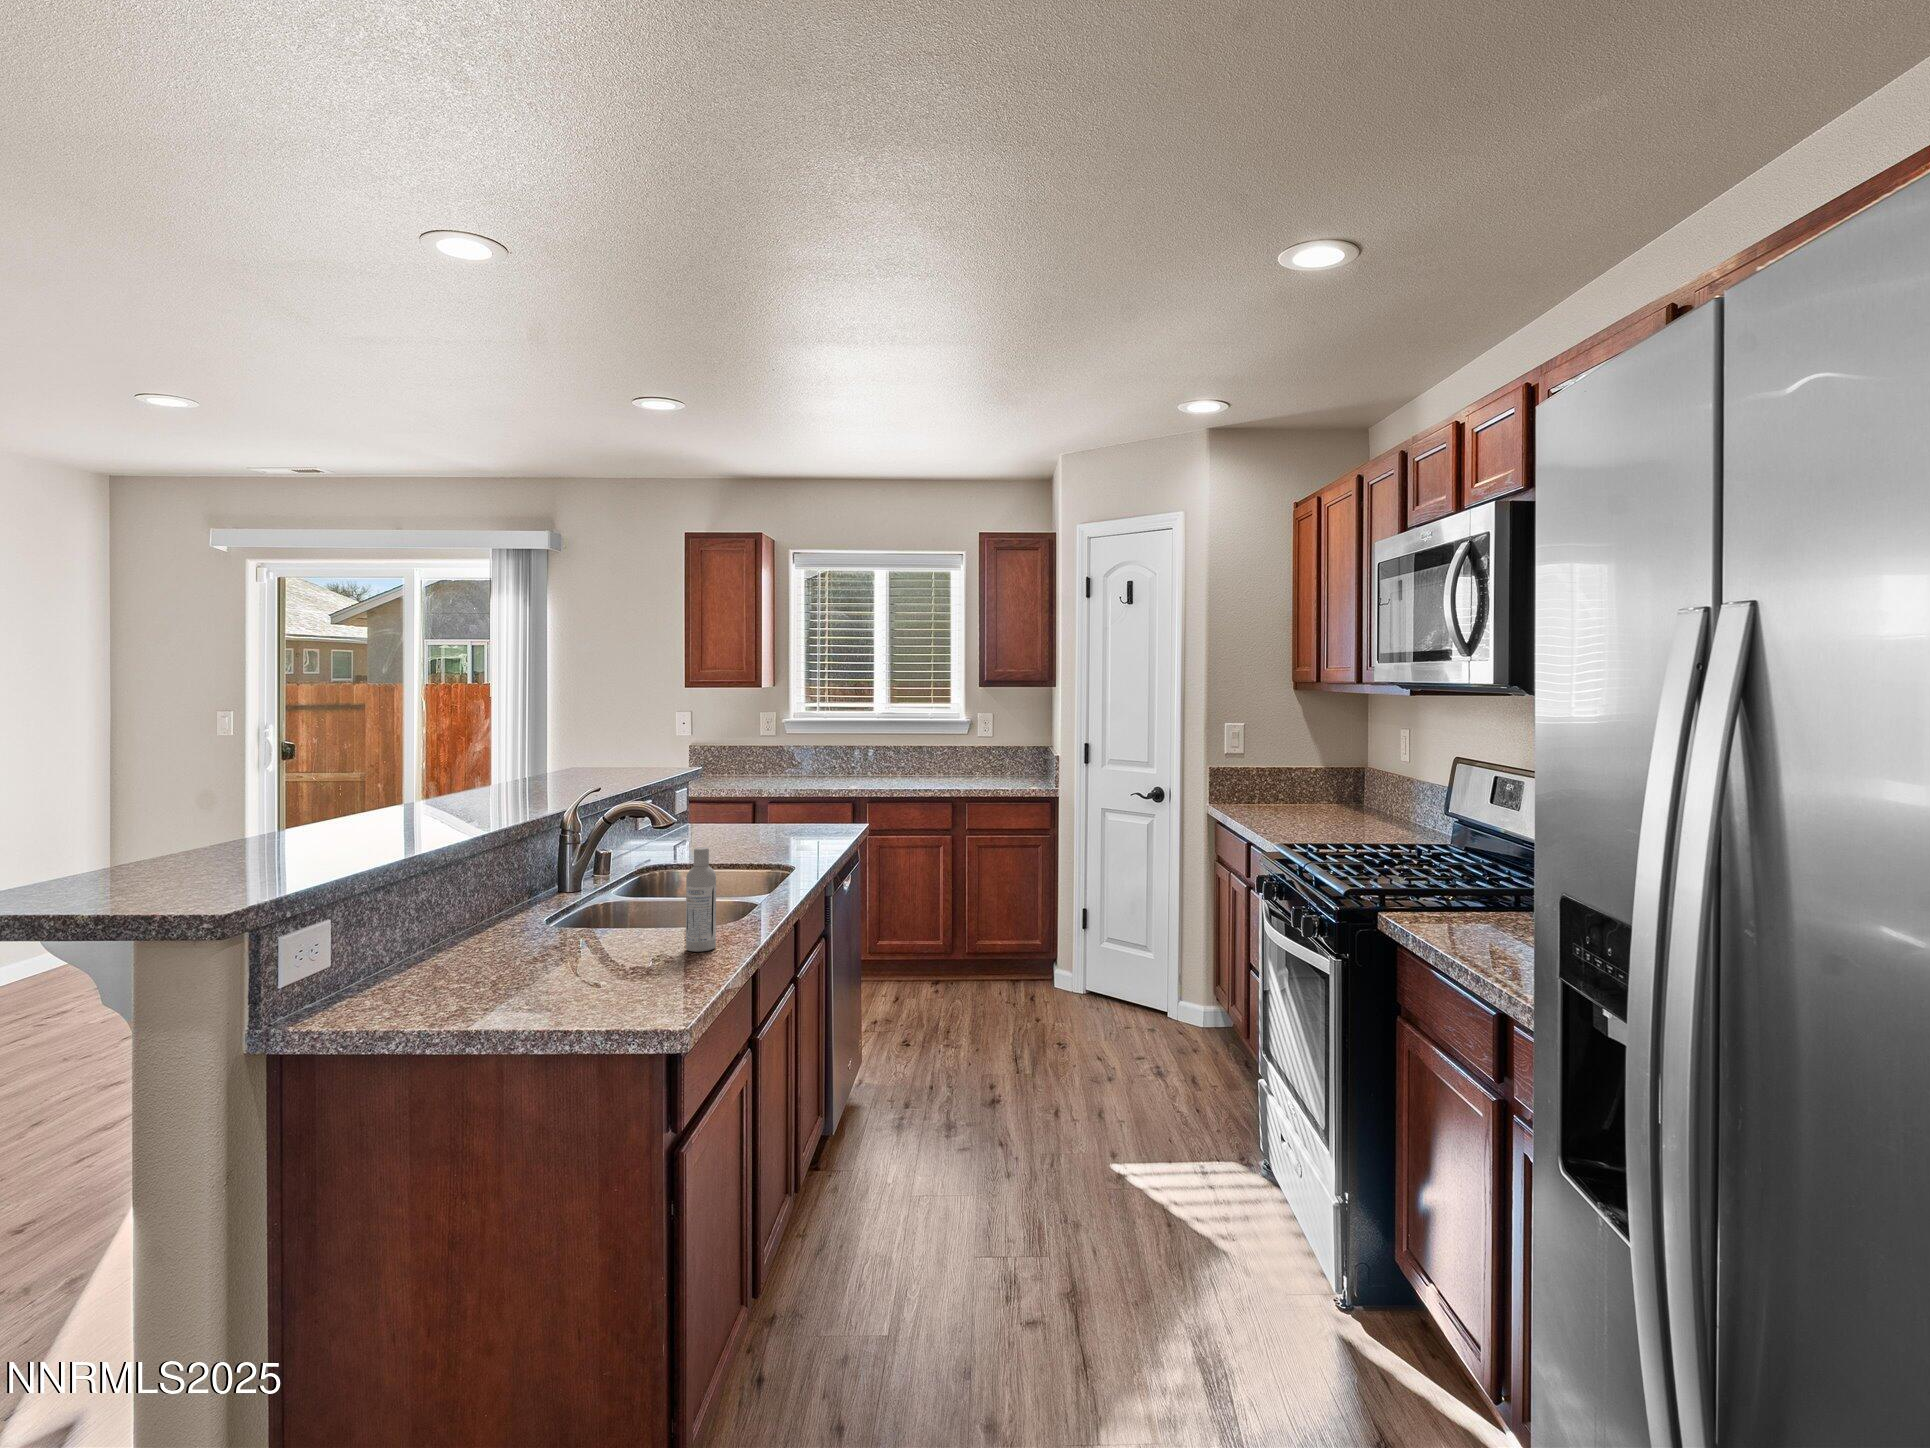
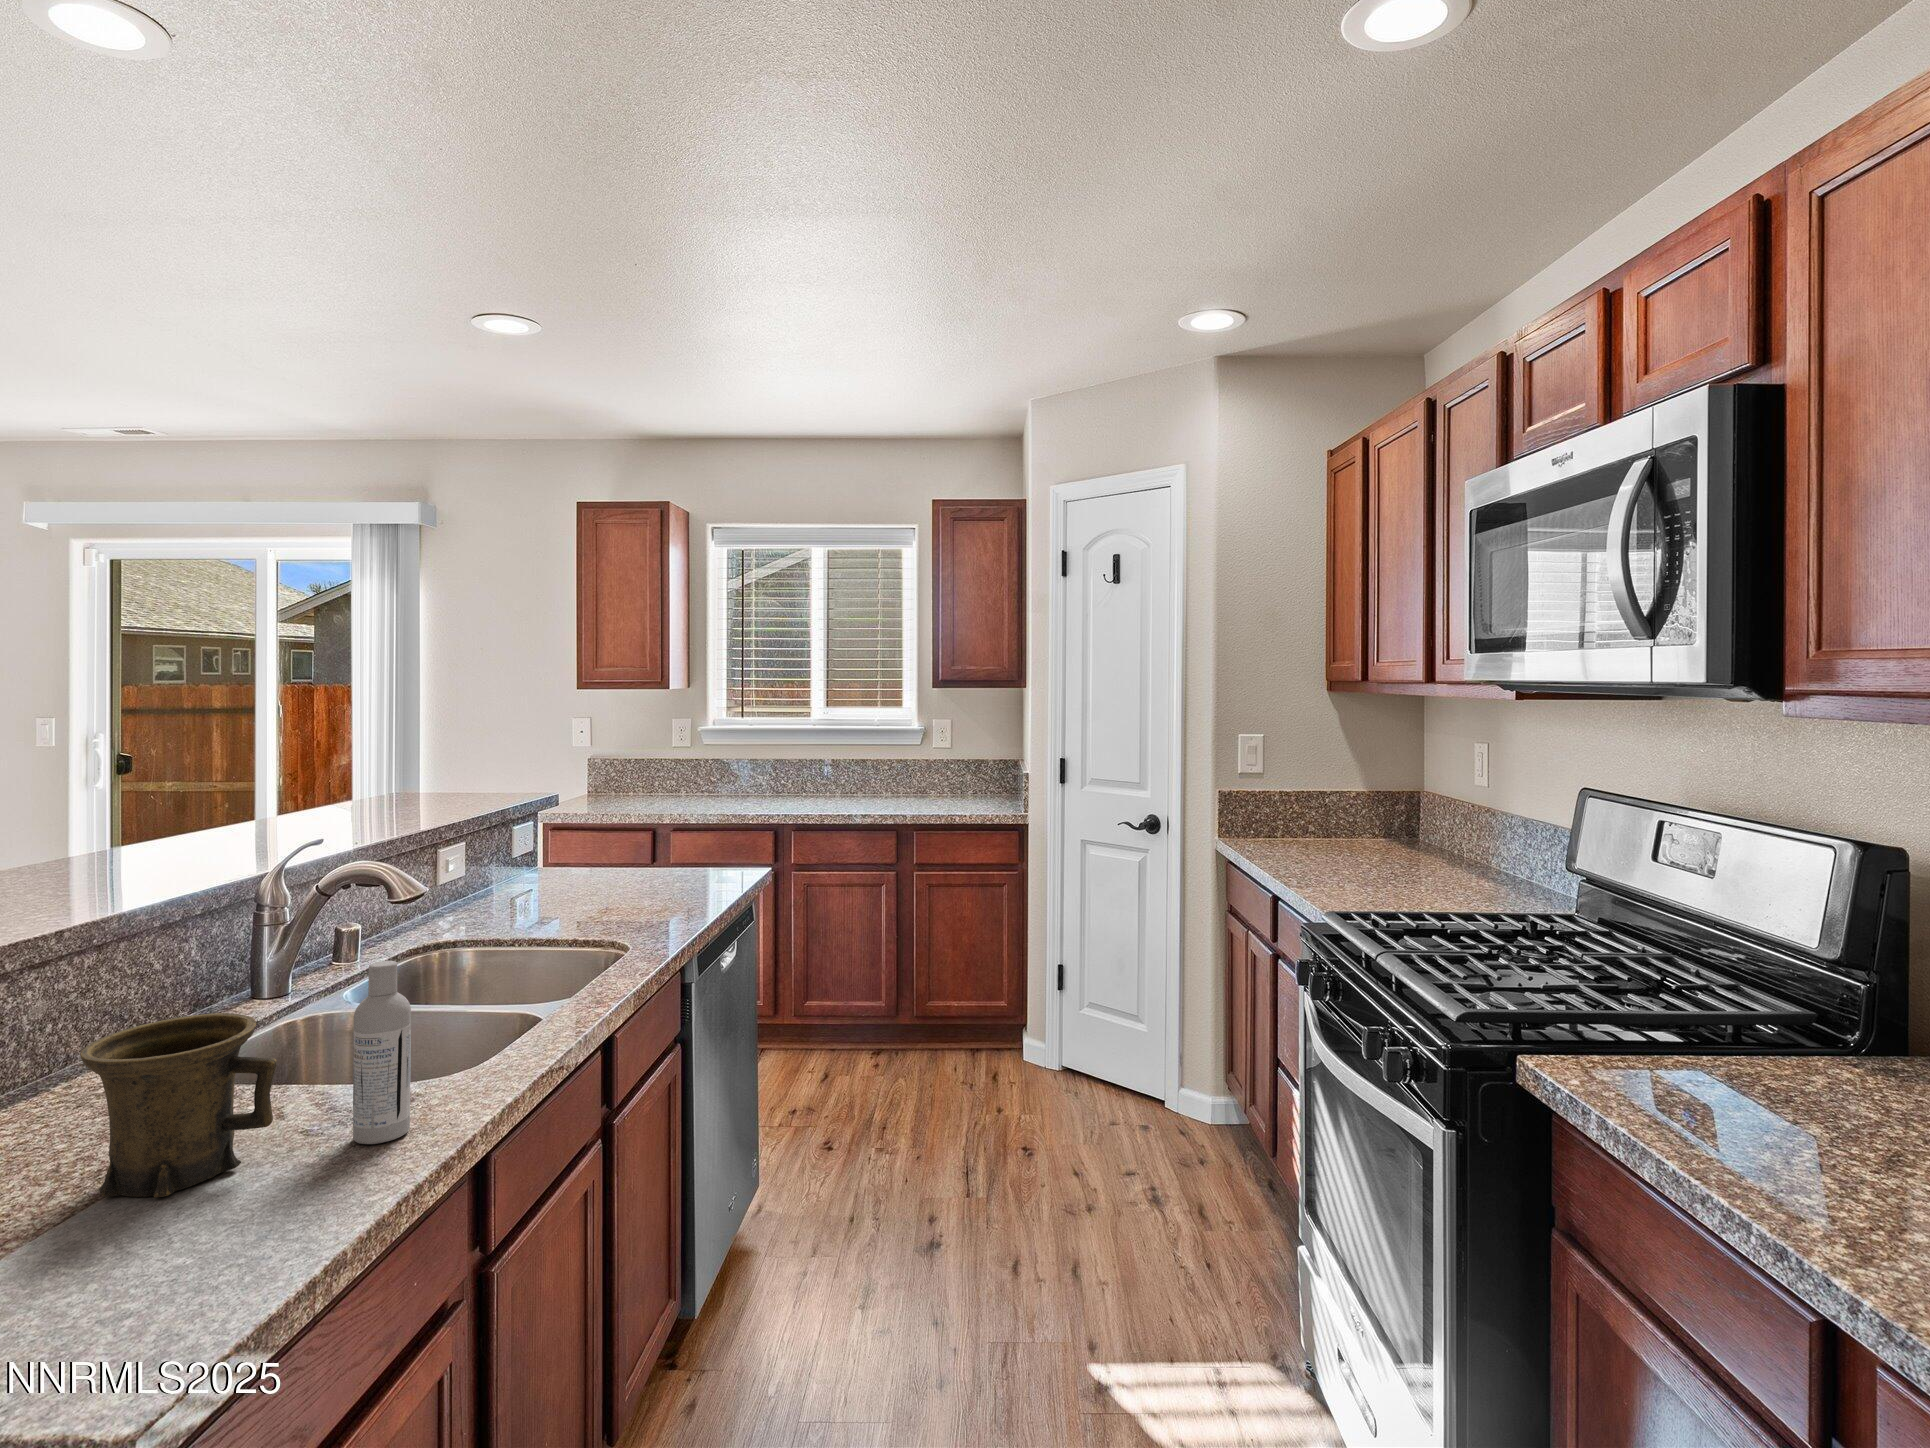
mug: none [556,876,653,969] -> present [80,1013,277,1198]

